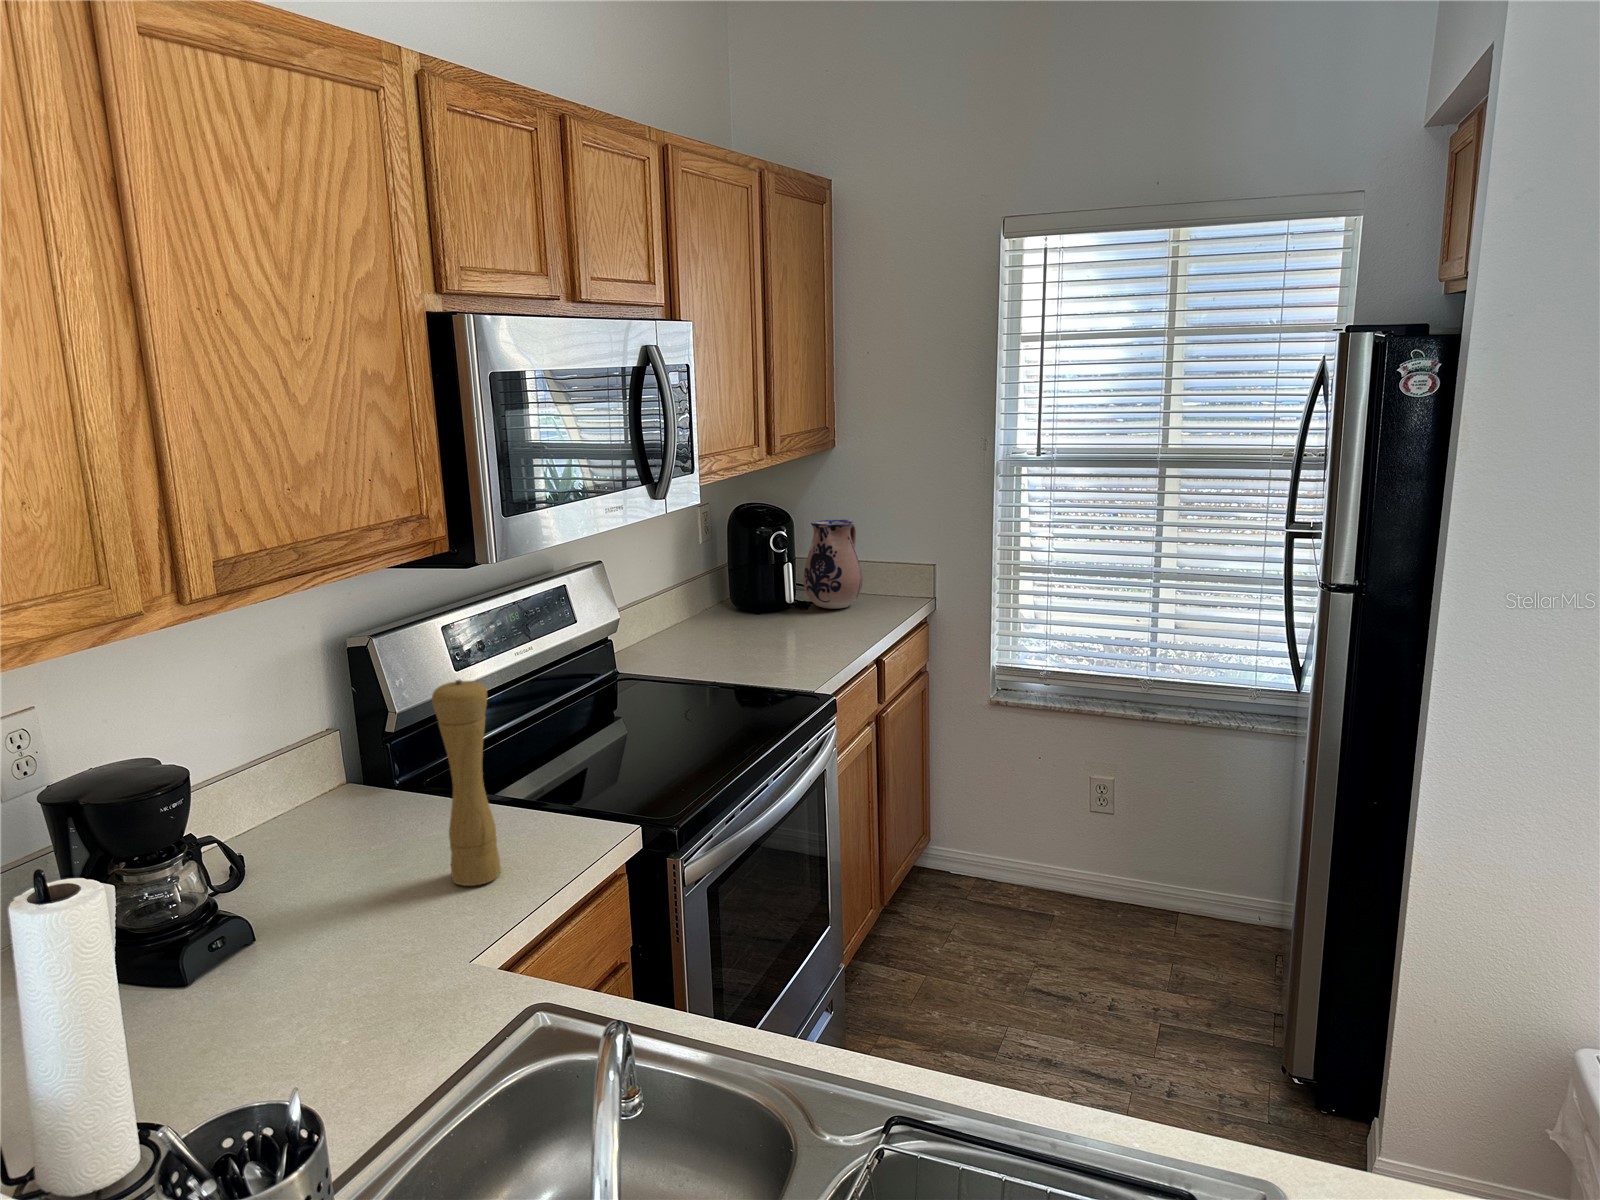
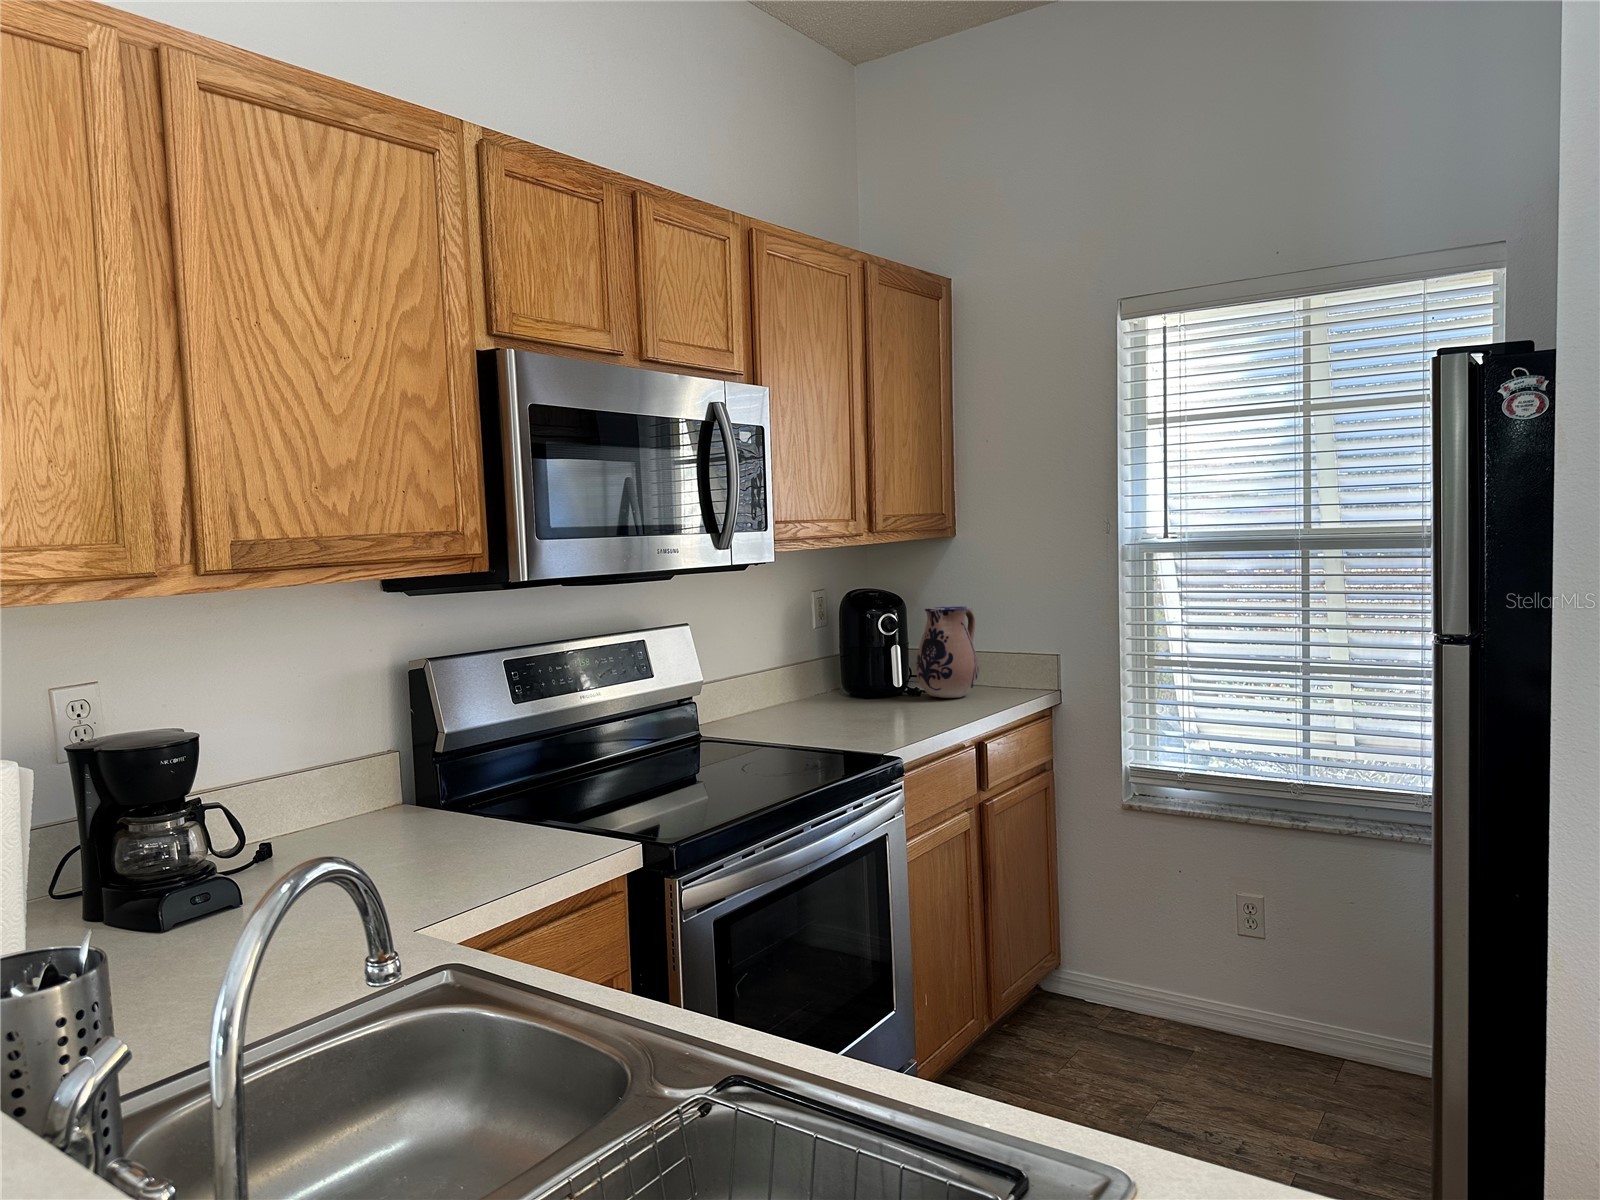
pepper mill: present [432,680,501,886] -> none [425,672,486,878]

